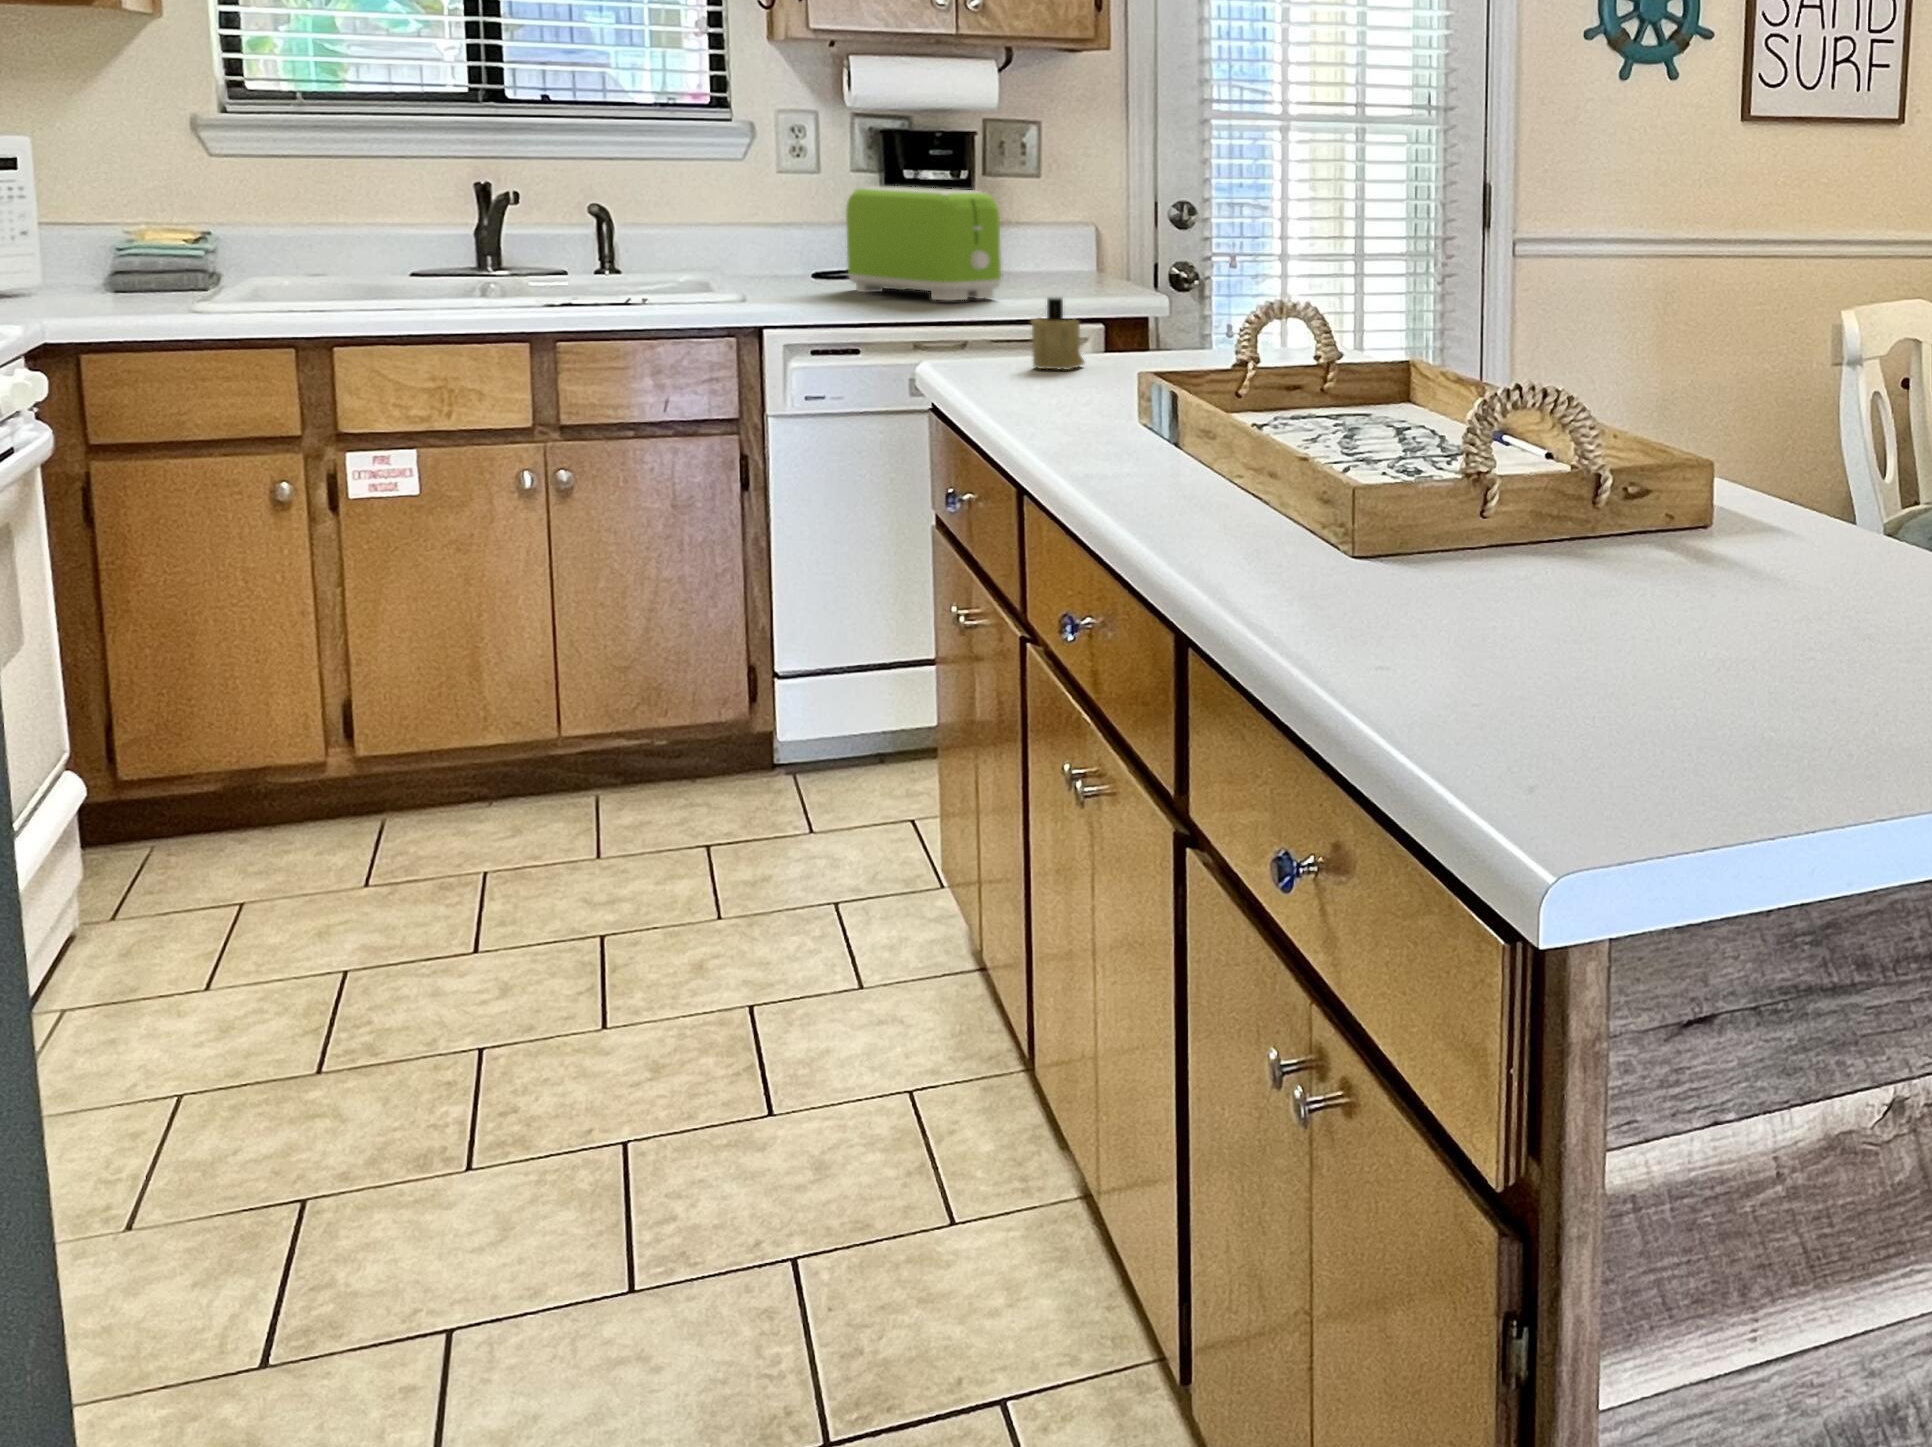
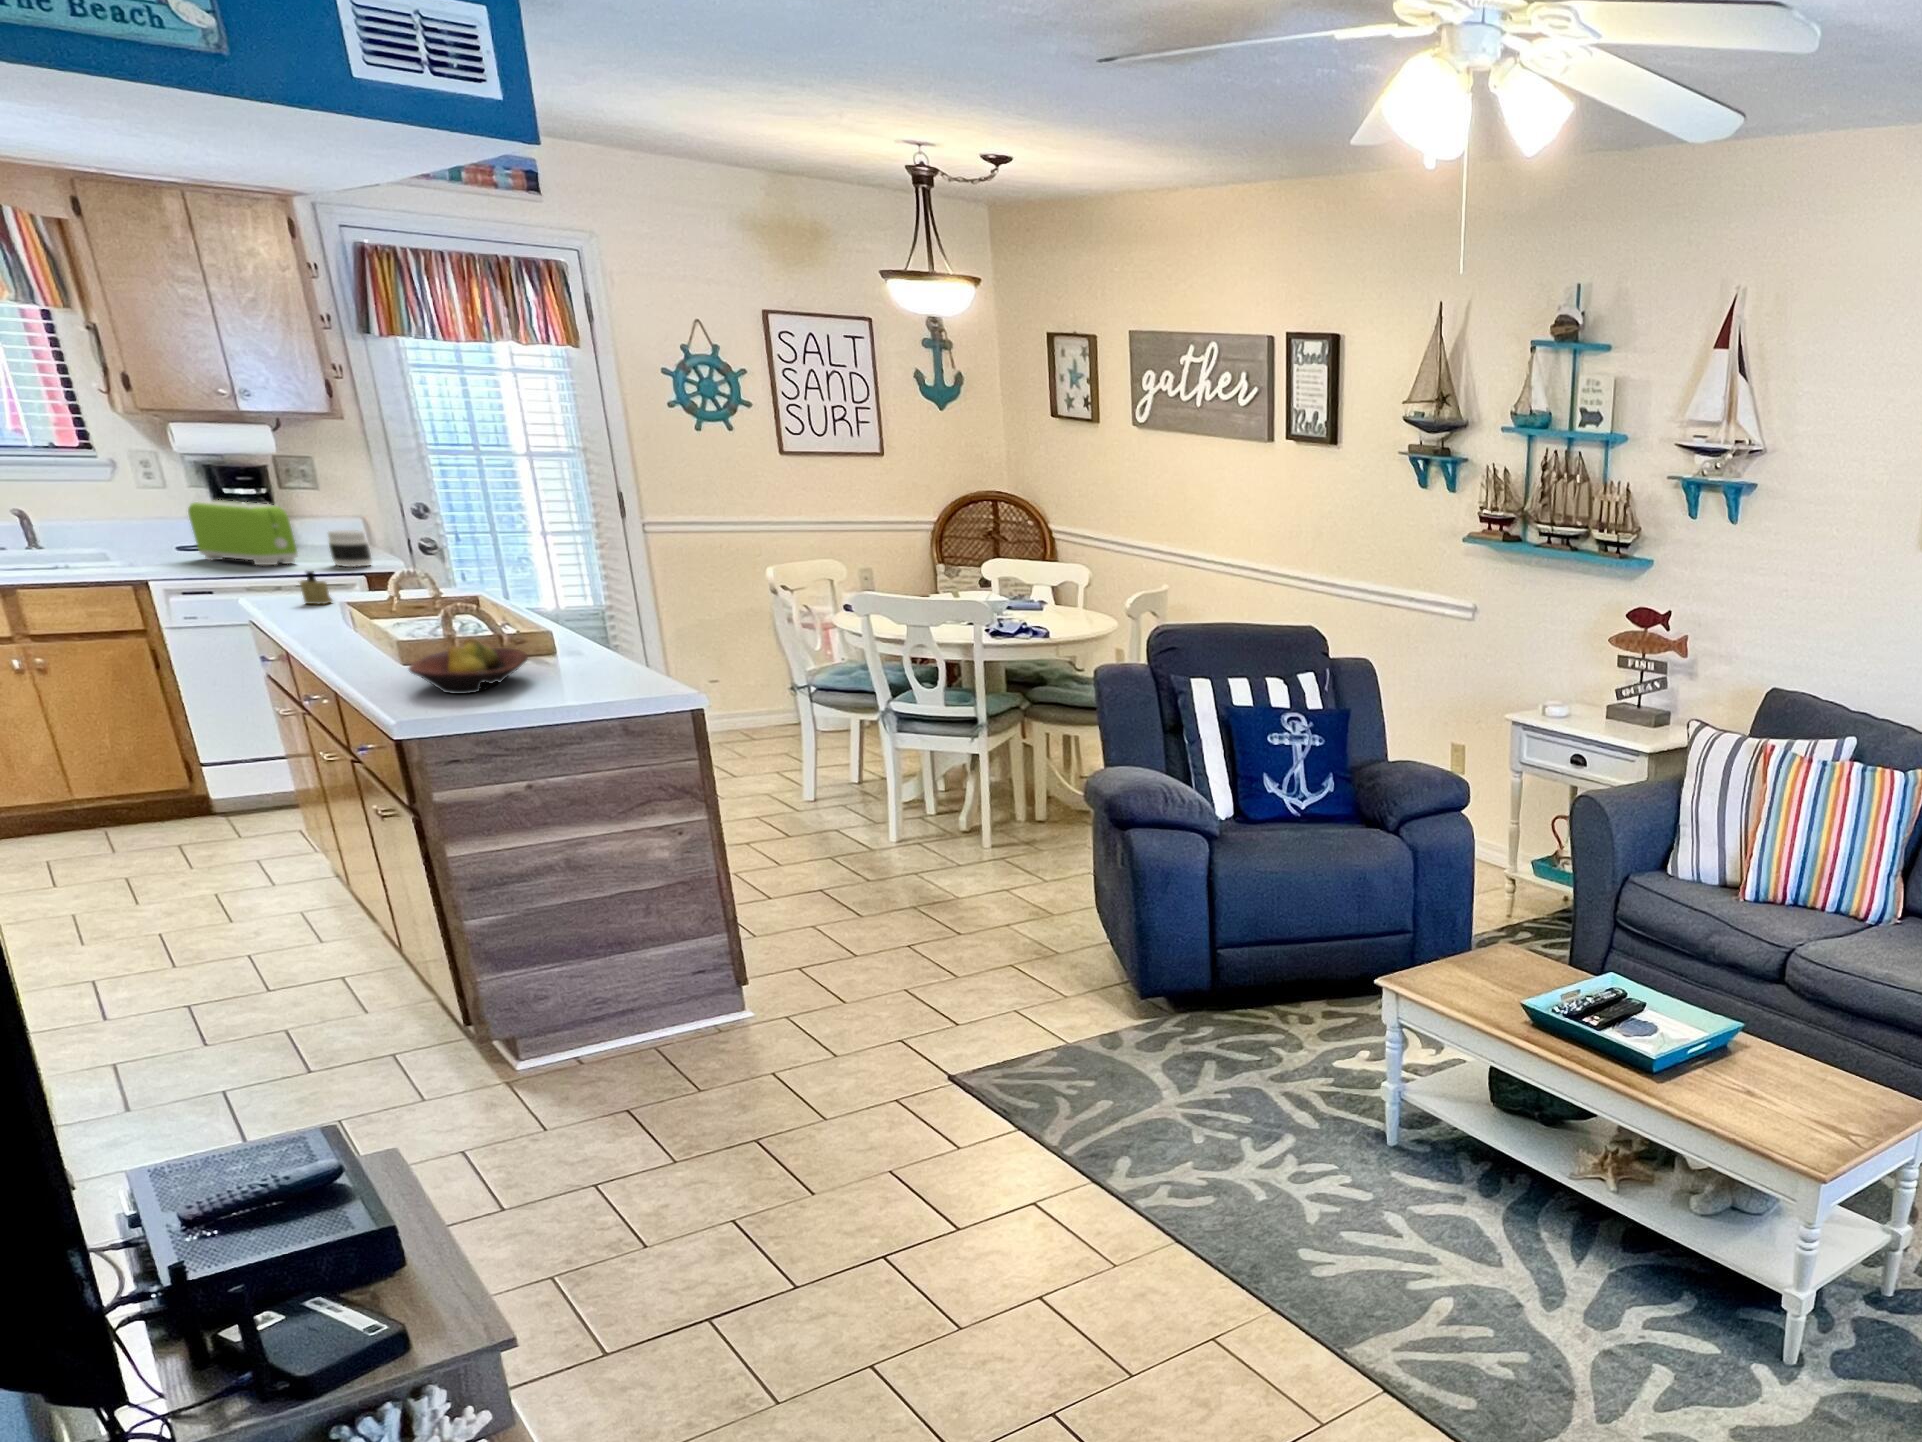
jar: none [1054,239,1116,304] -> present [327,530,372,567]
fruit bowl: none [1444,469,1760,671] -> present [409,638,528,694]

